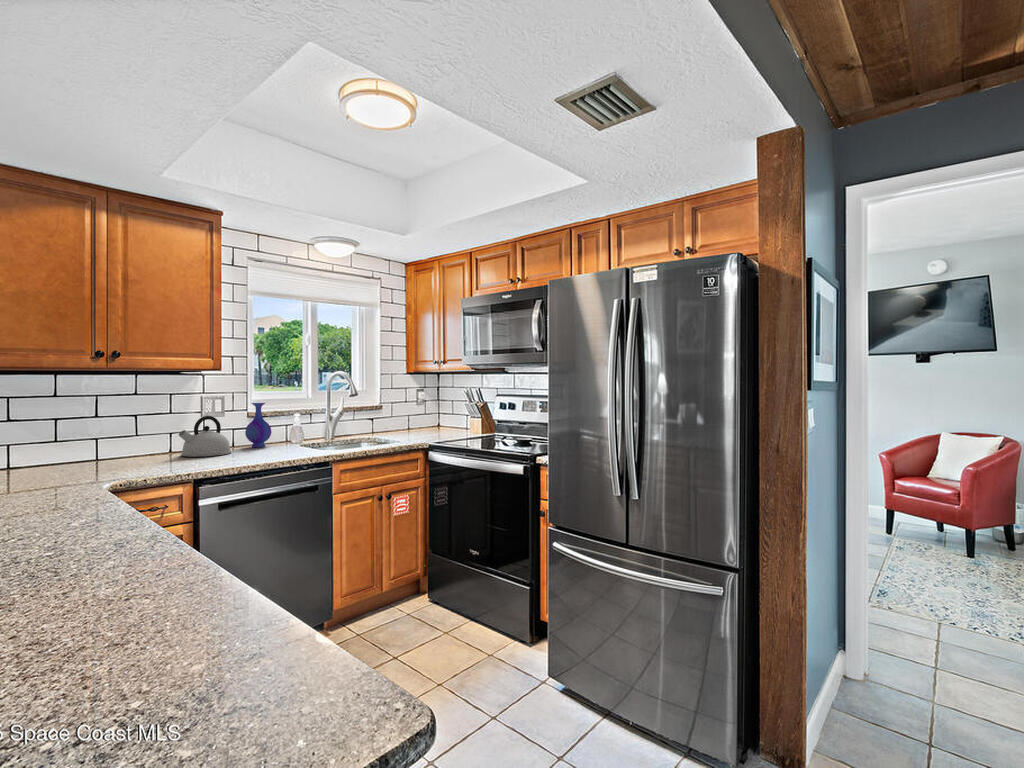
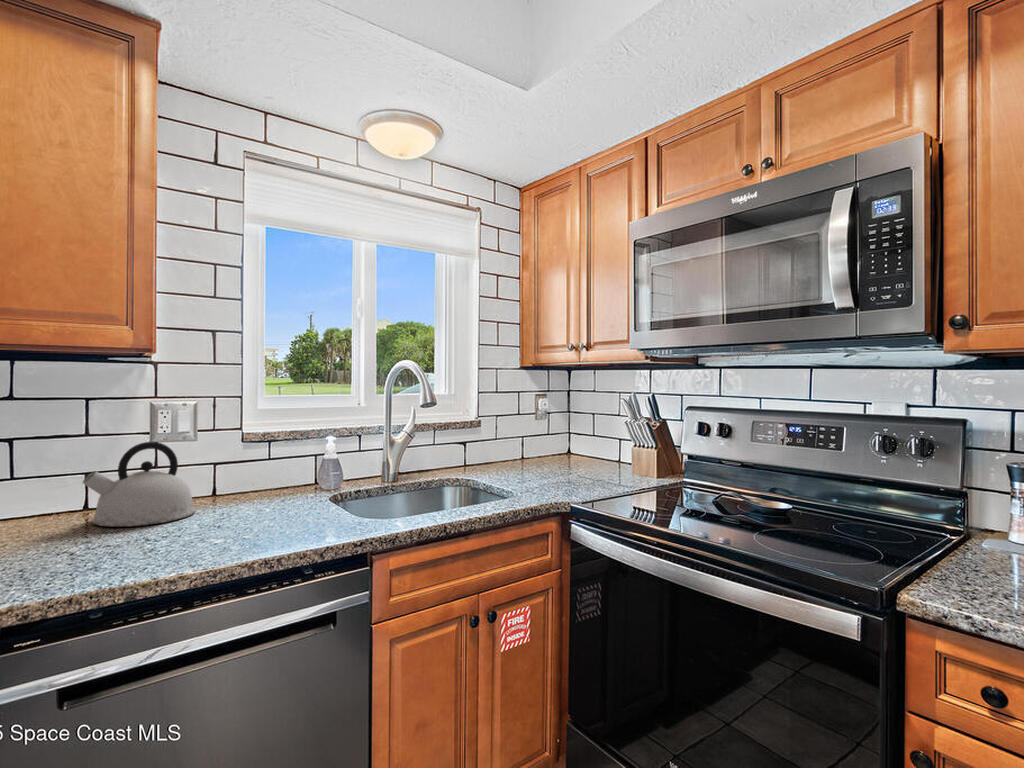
vase: present [245,403,271,447] -> none [237,415,284,497]

